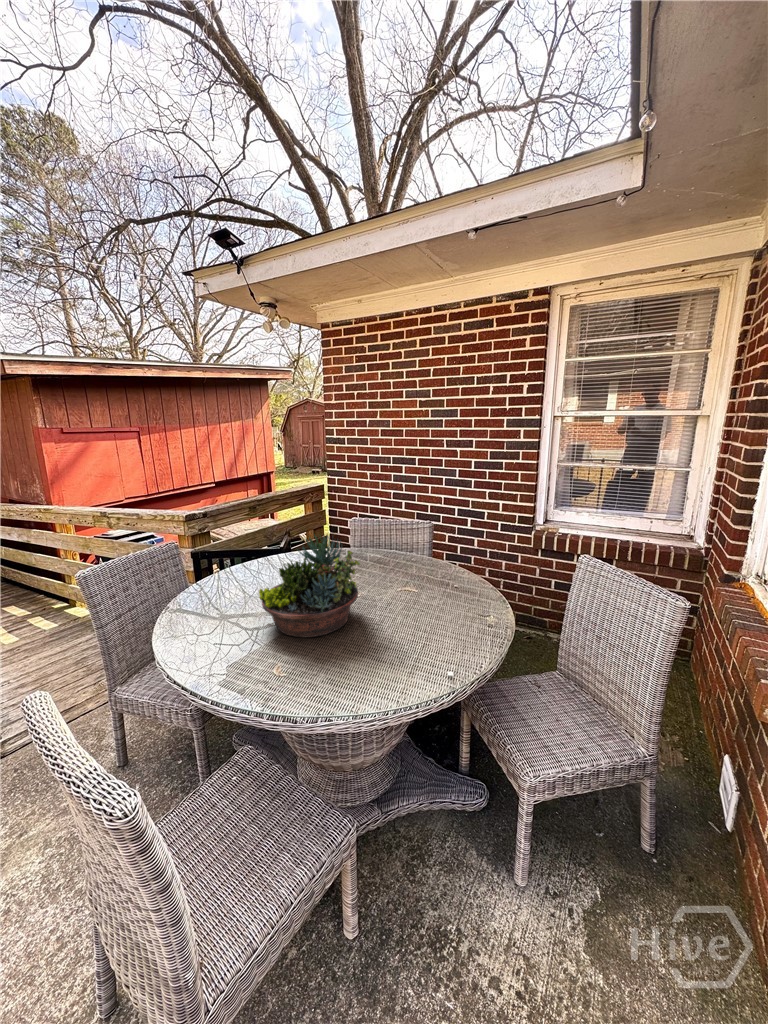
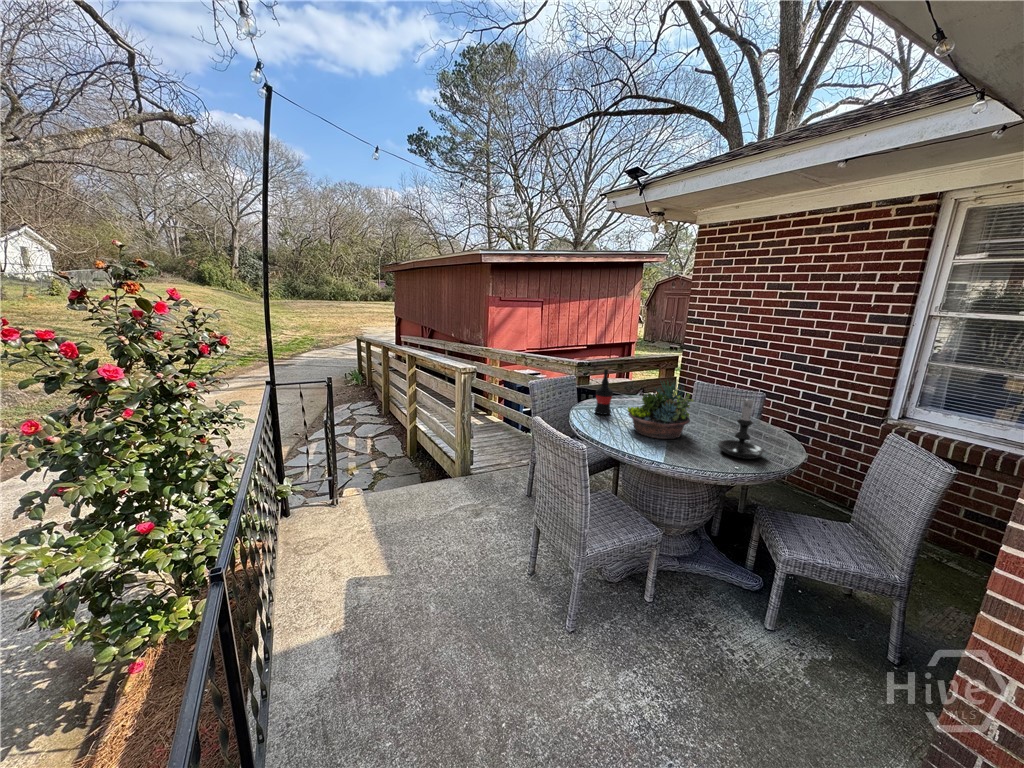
wine bottle: none [204,525,237,605] -> present [595,367,613,415]
candle holder: none [406,543,470,643] -> present [718,398,766,459]

